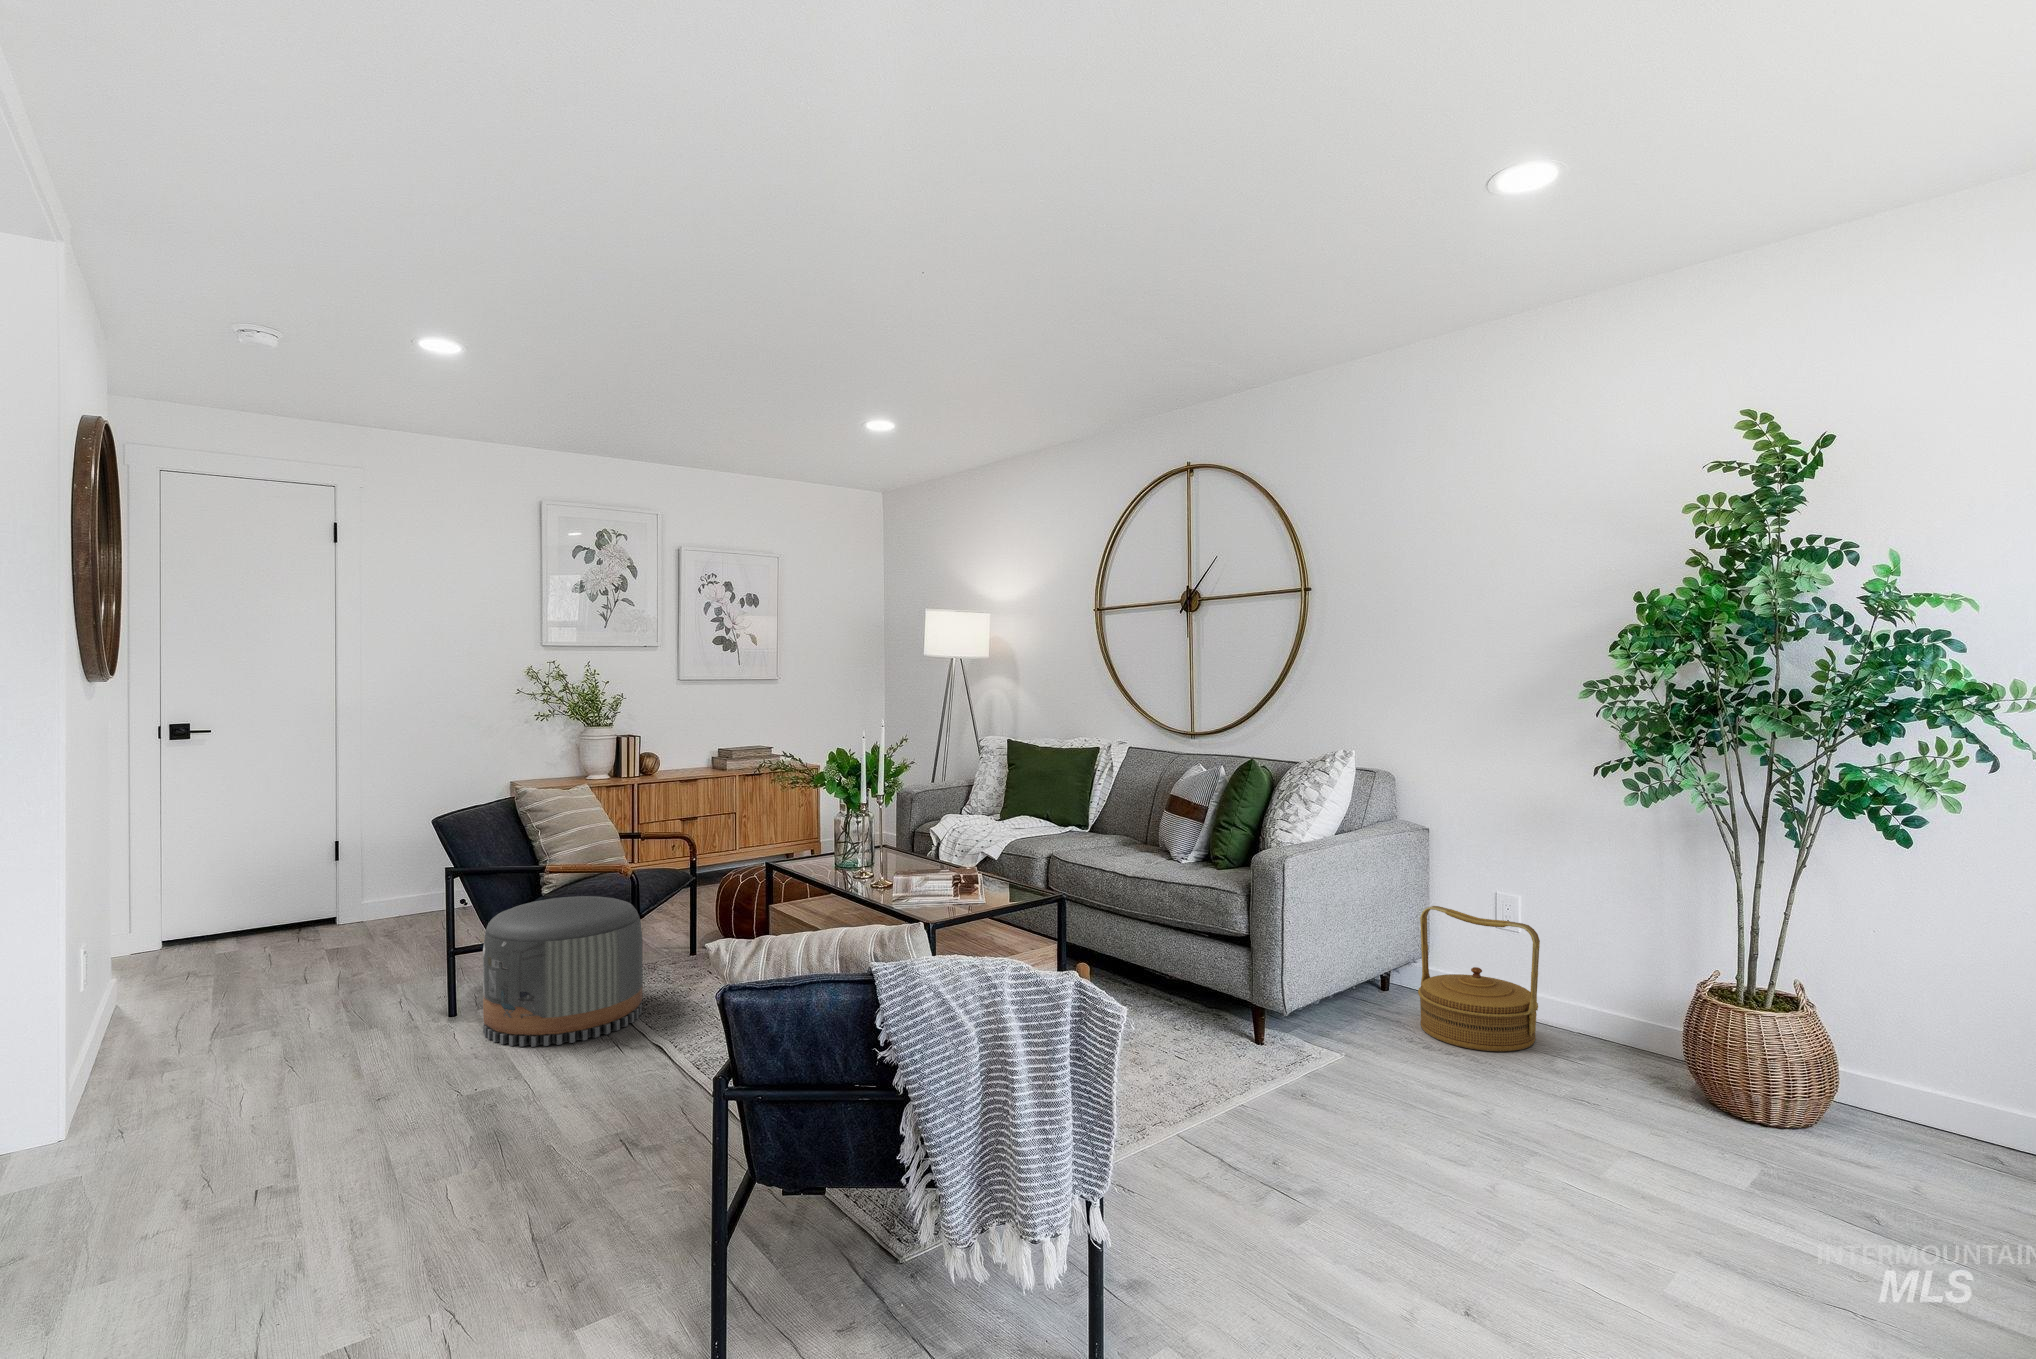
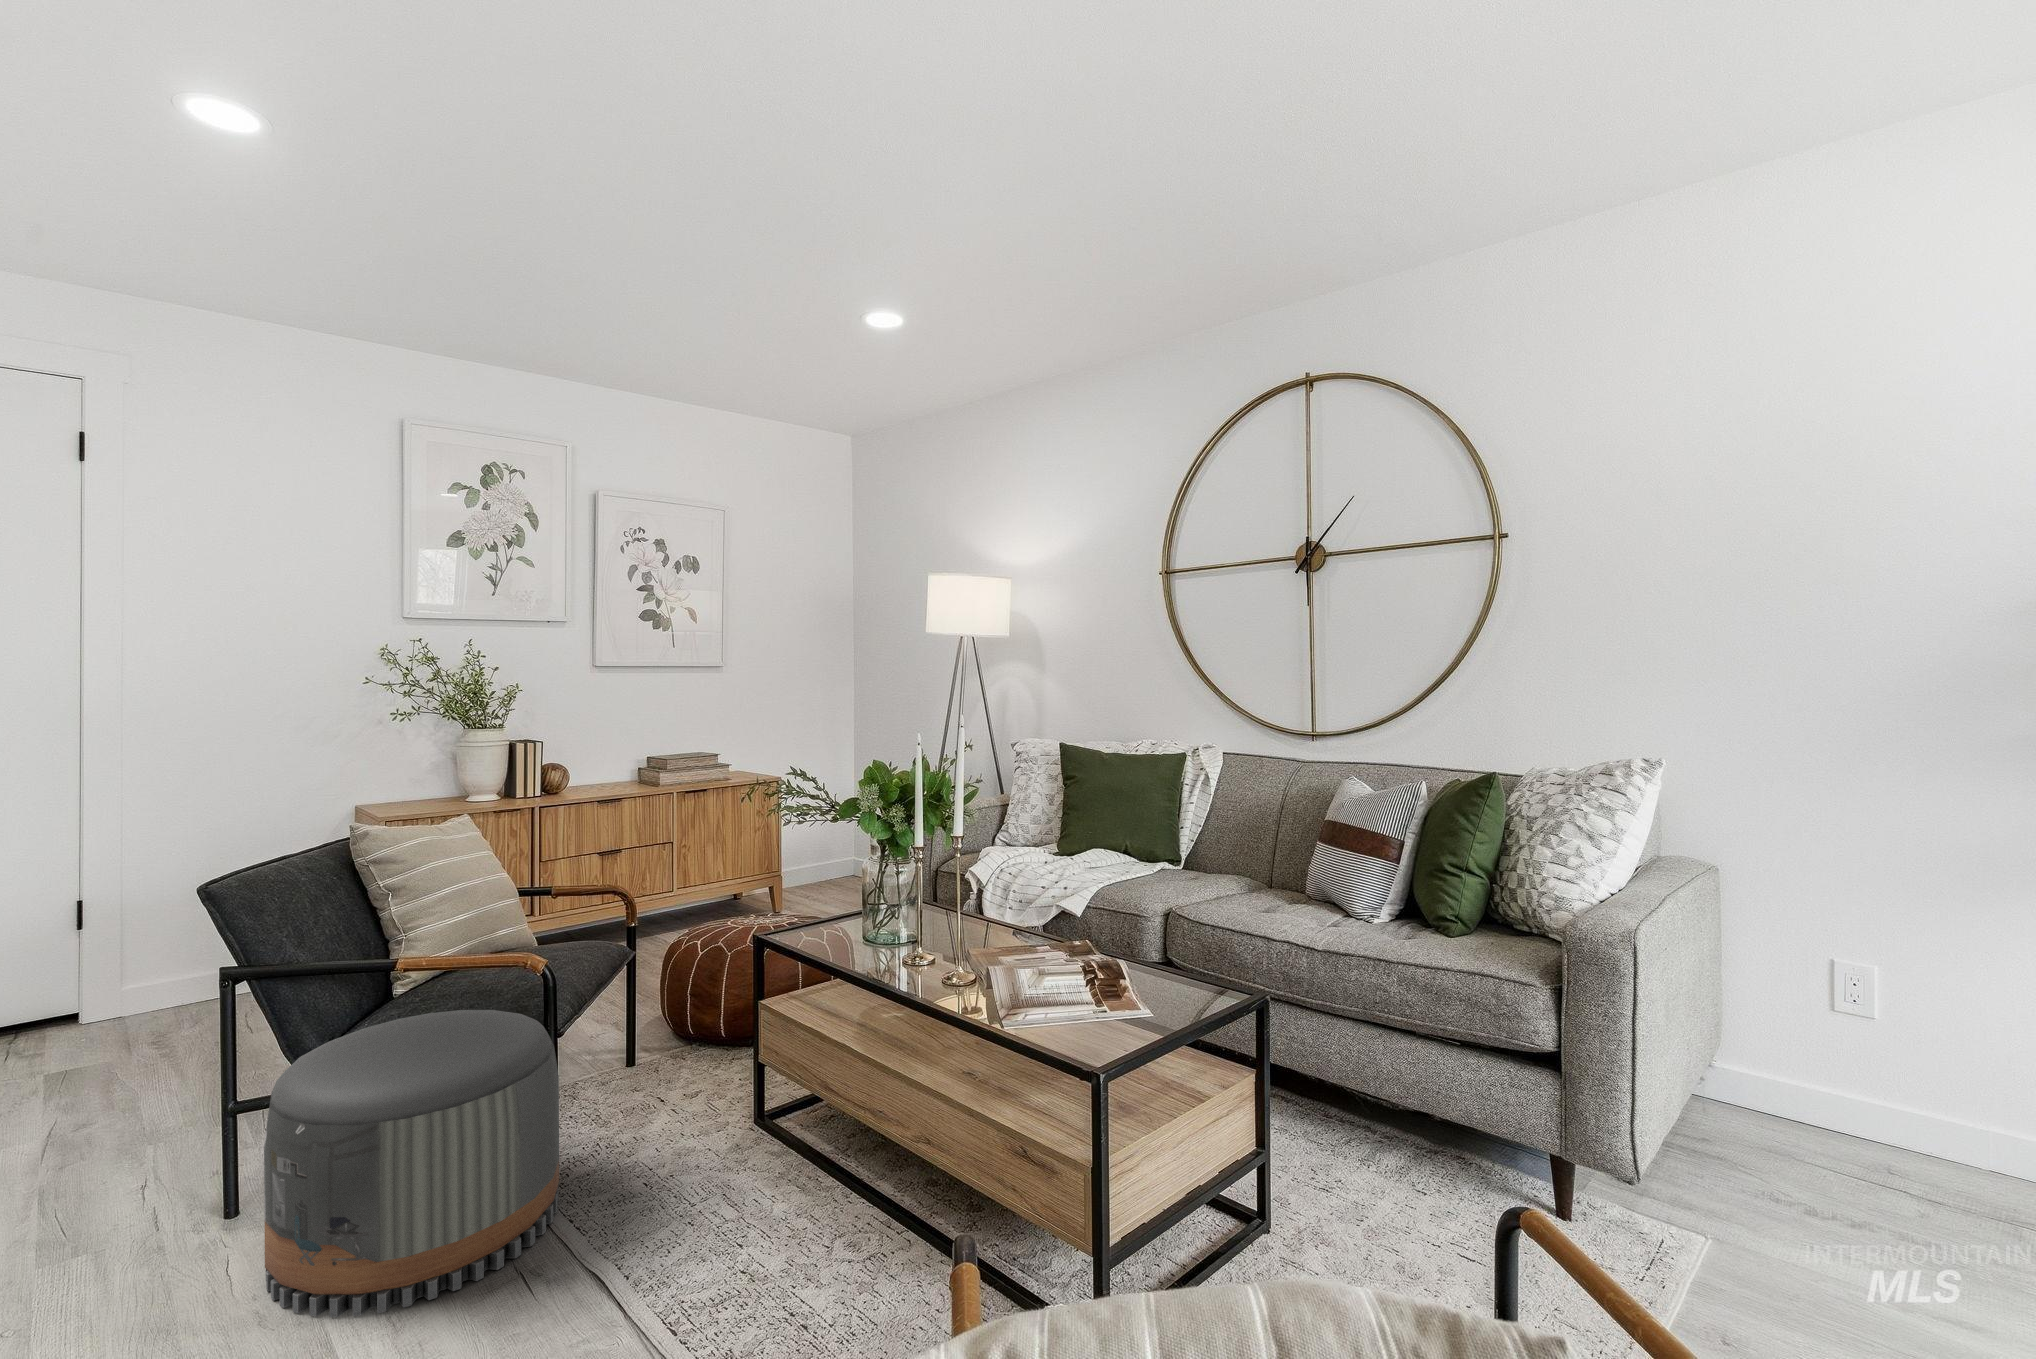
woven basket: present [1418,906,1540,1052] -> none [1753,985,1996,1224]

